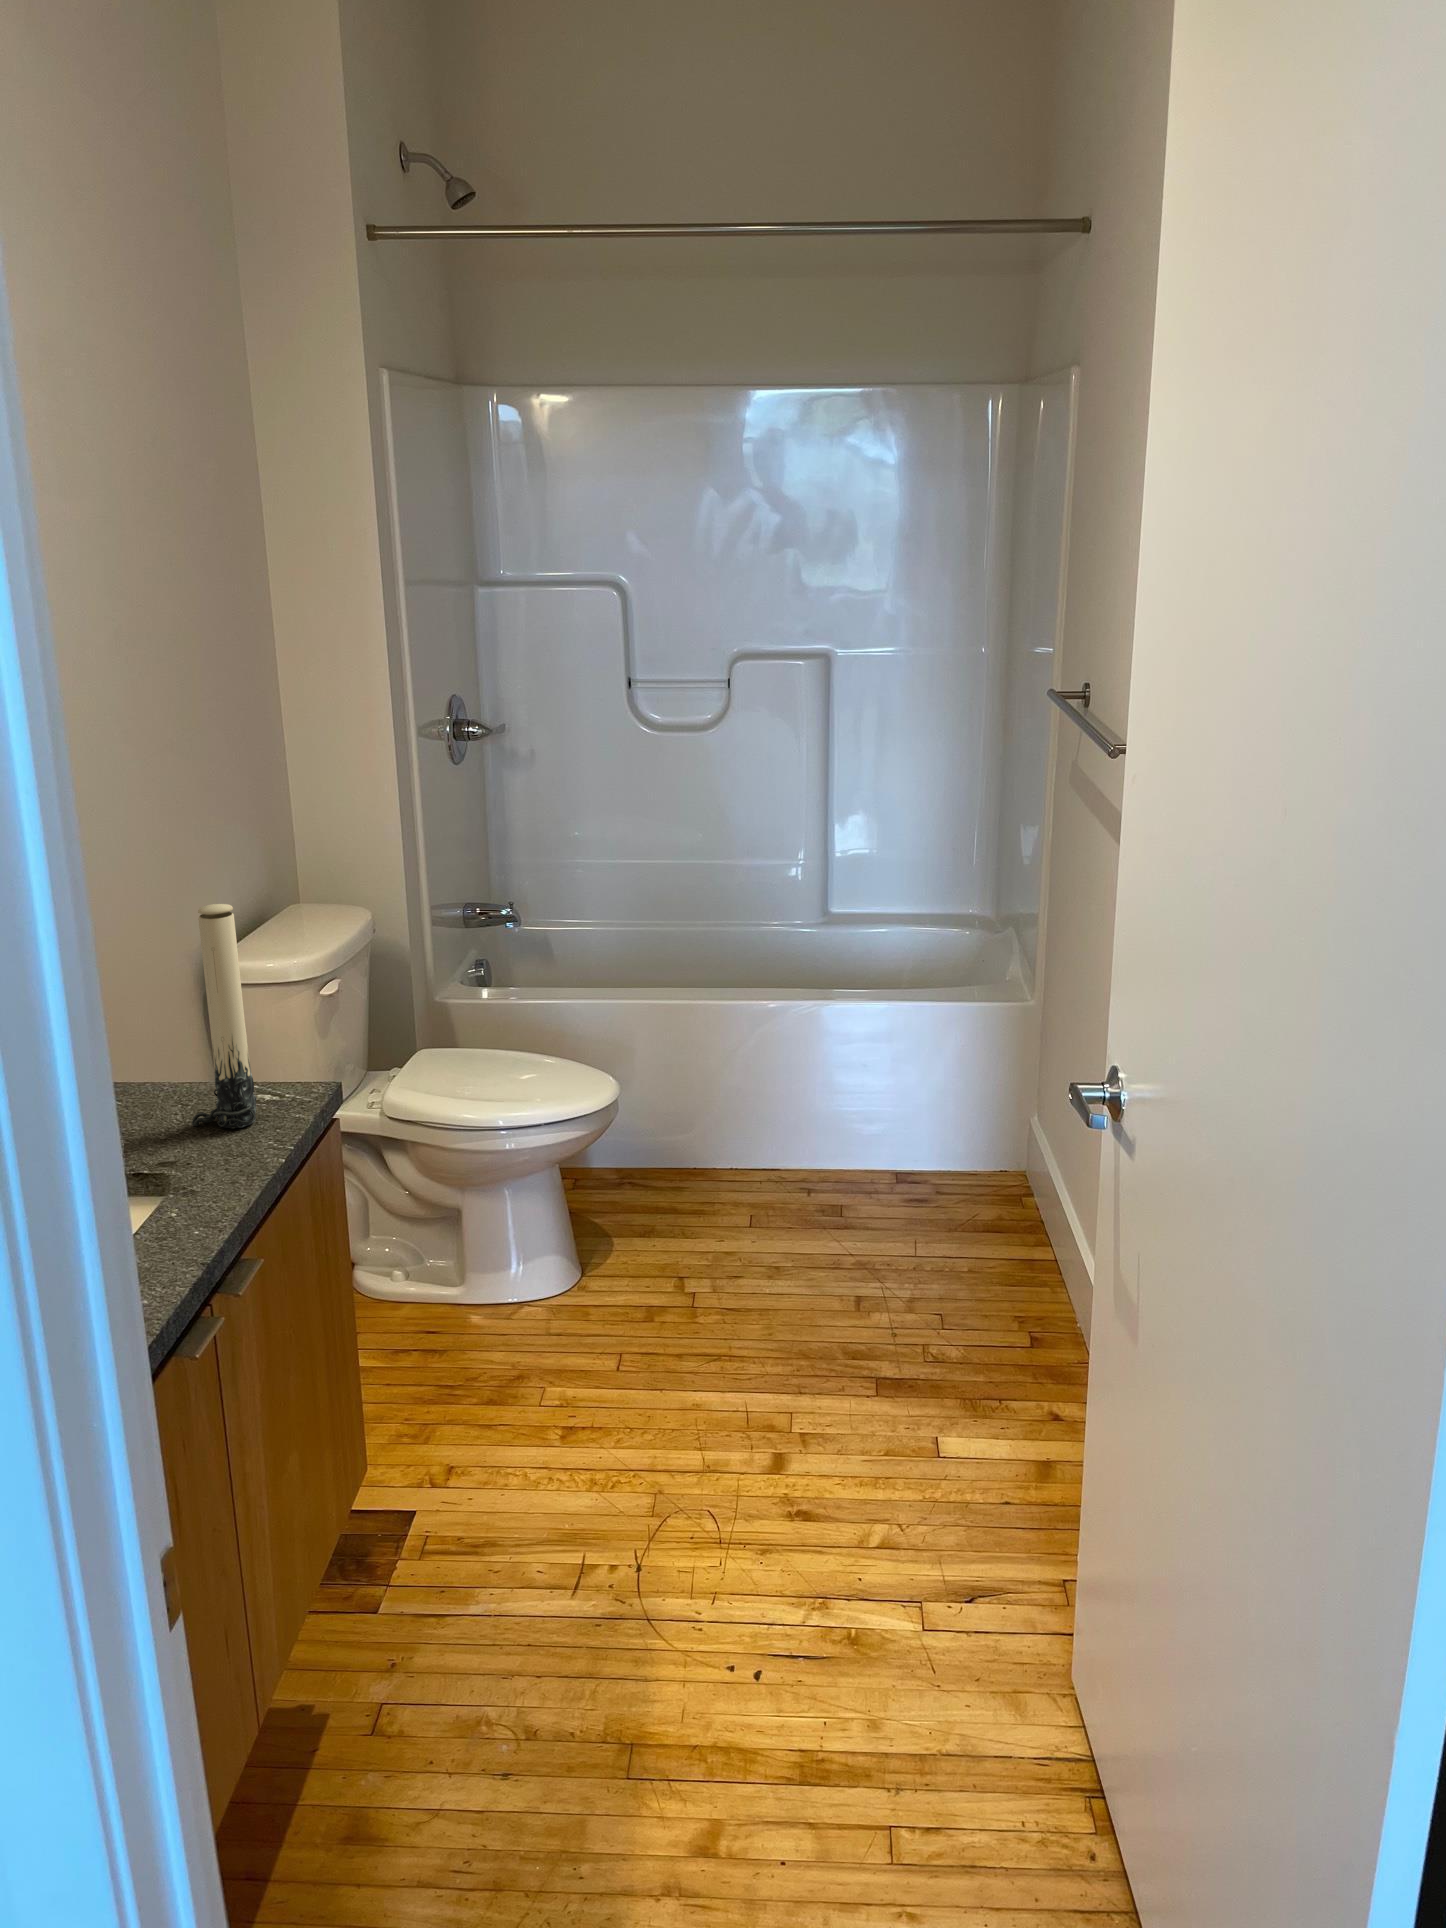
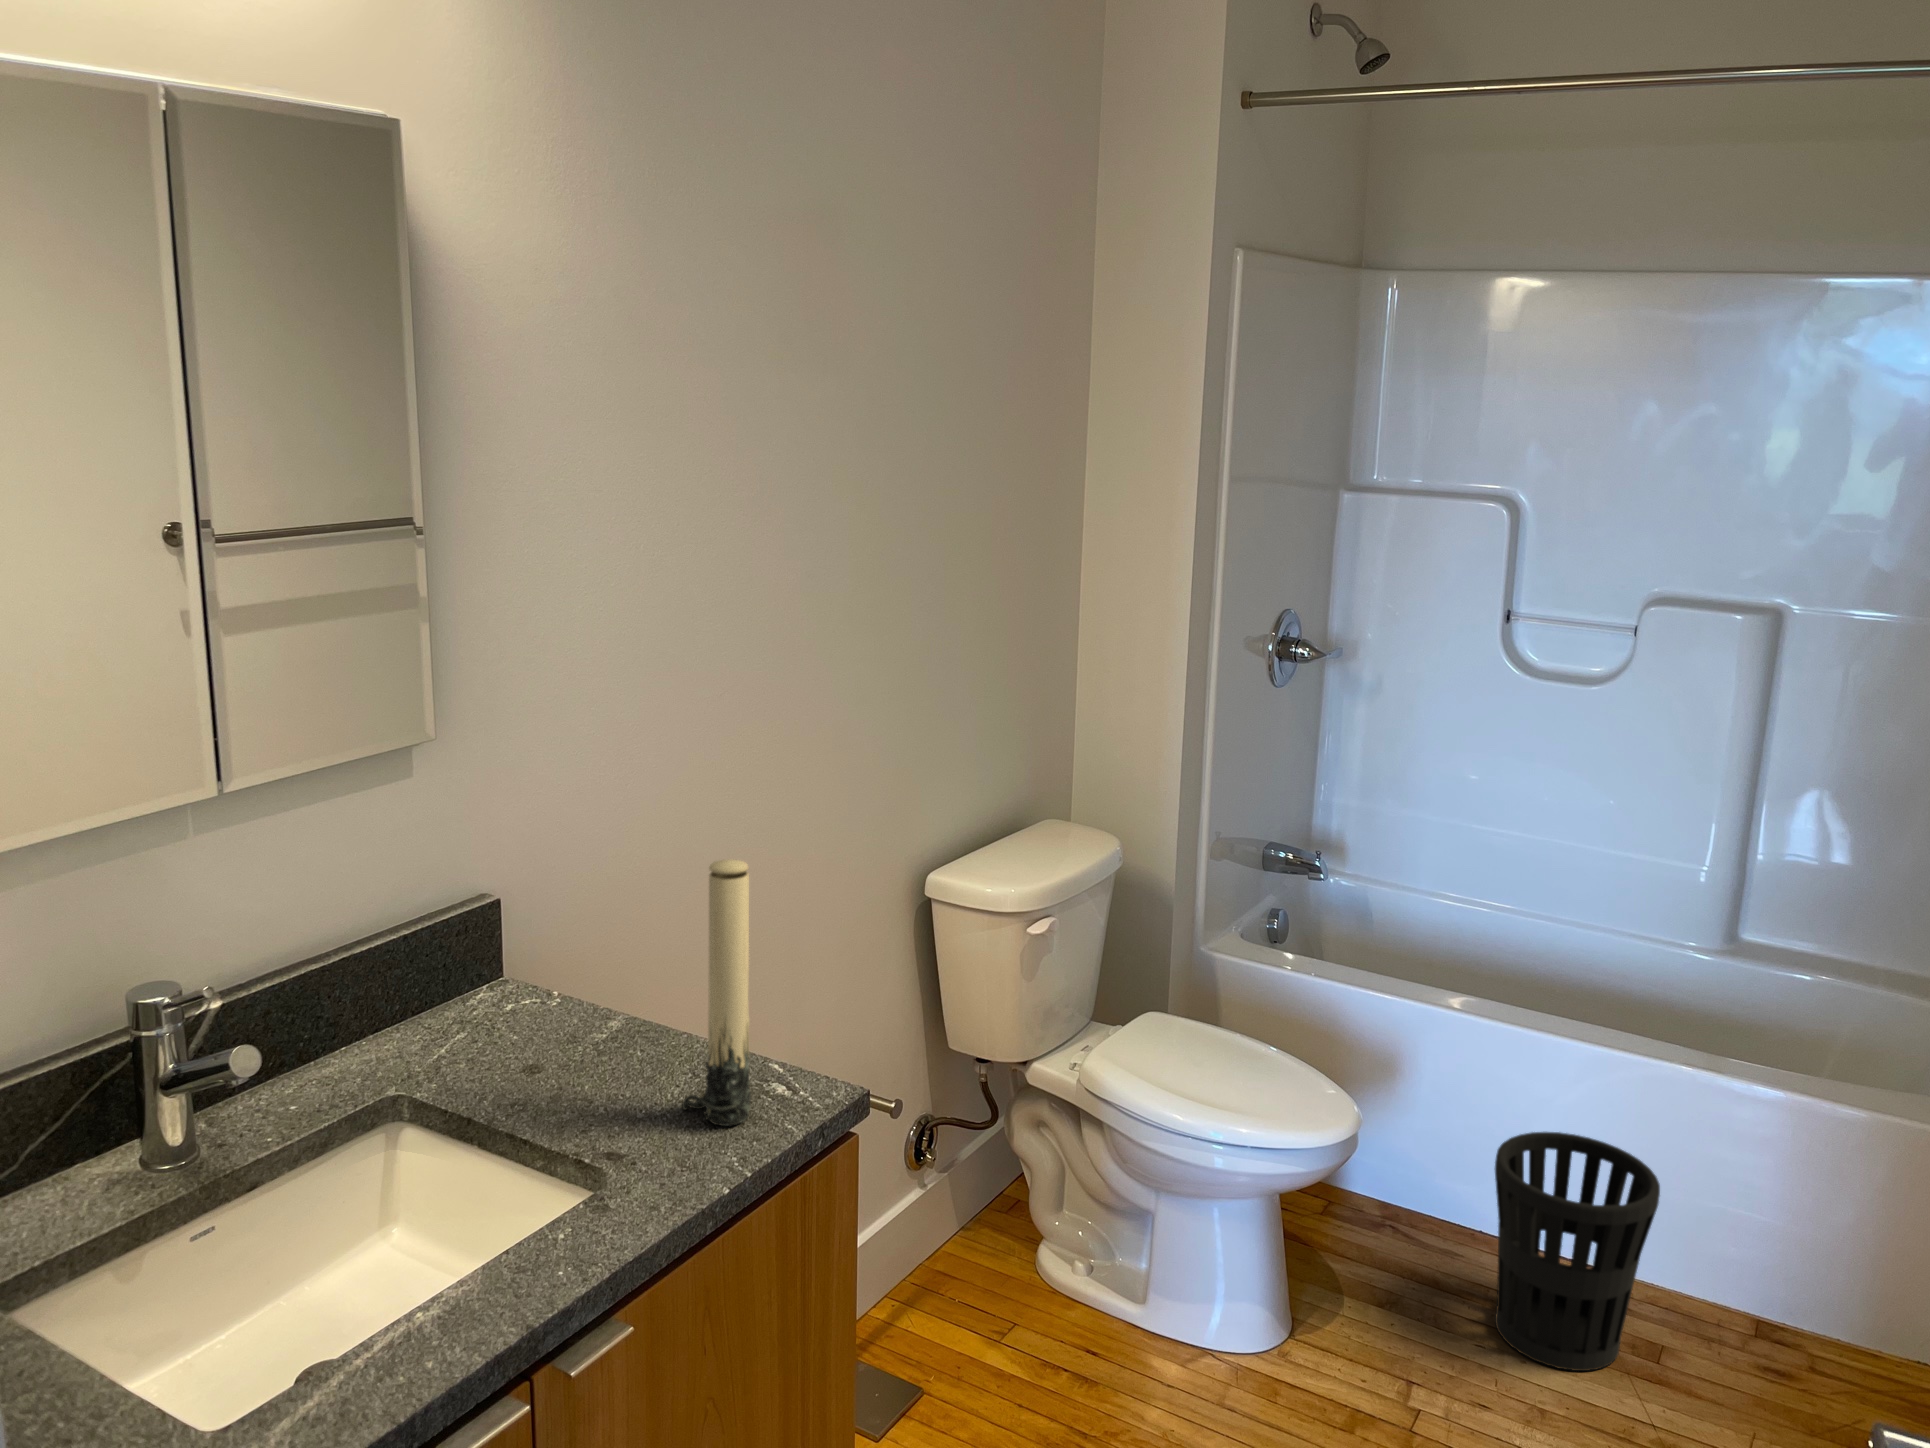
wastebasket: none [712,1069,830,1239] -> present [1495,1132,1660,1371]

